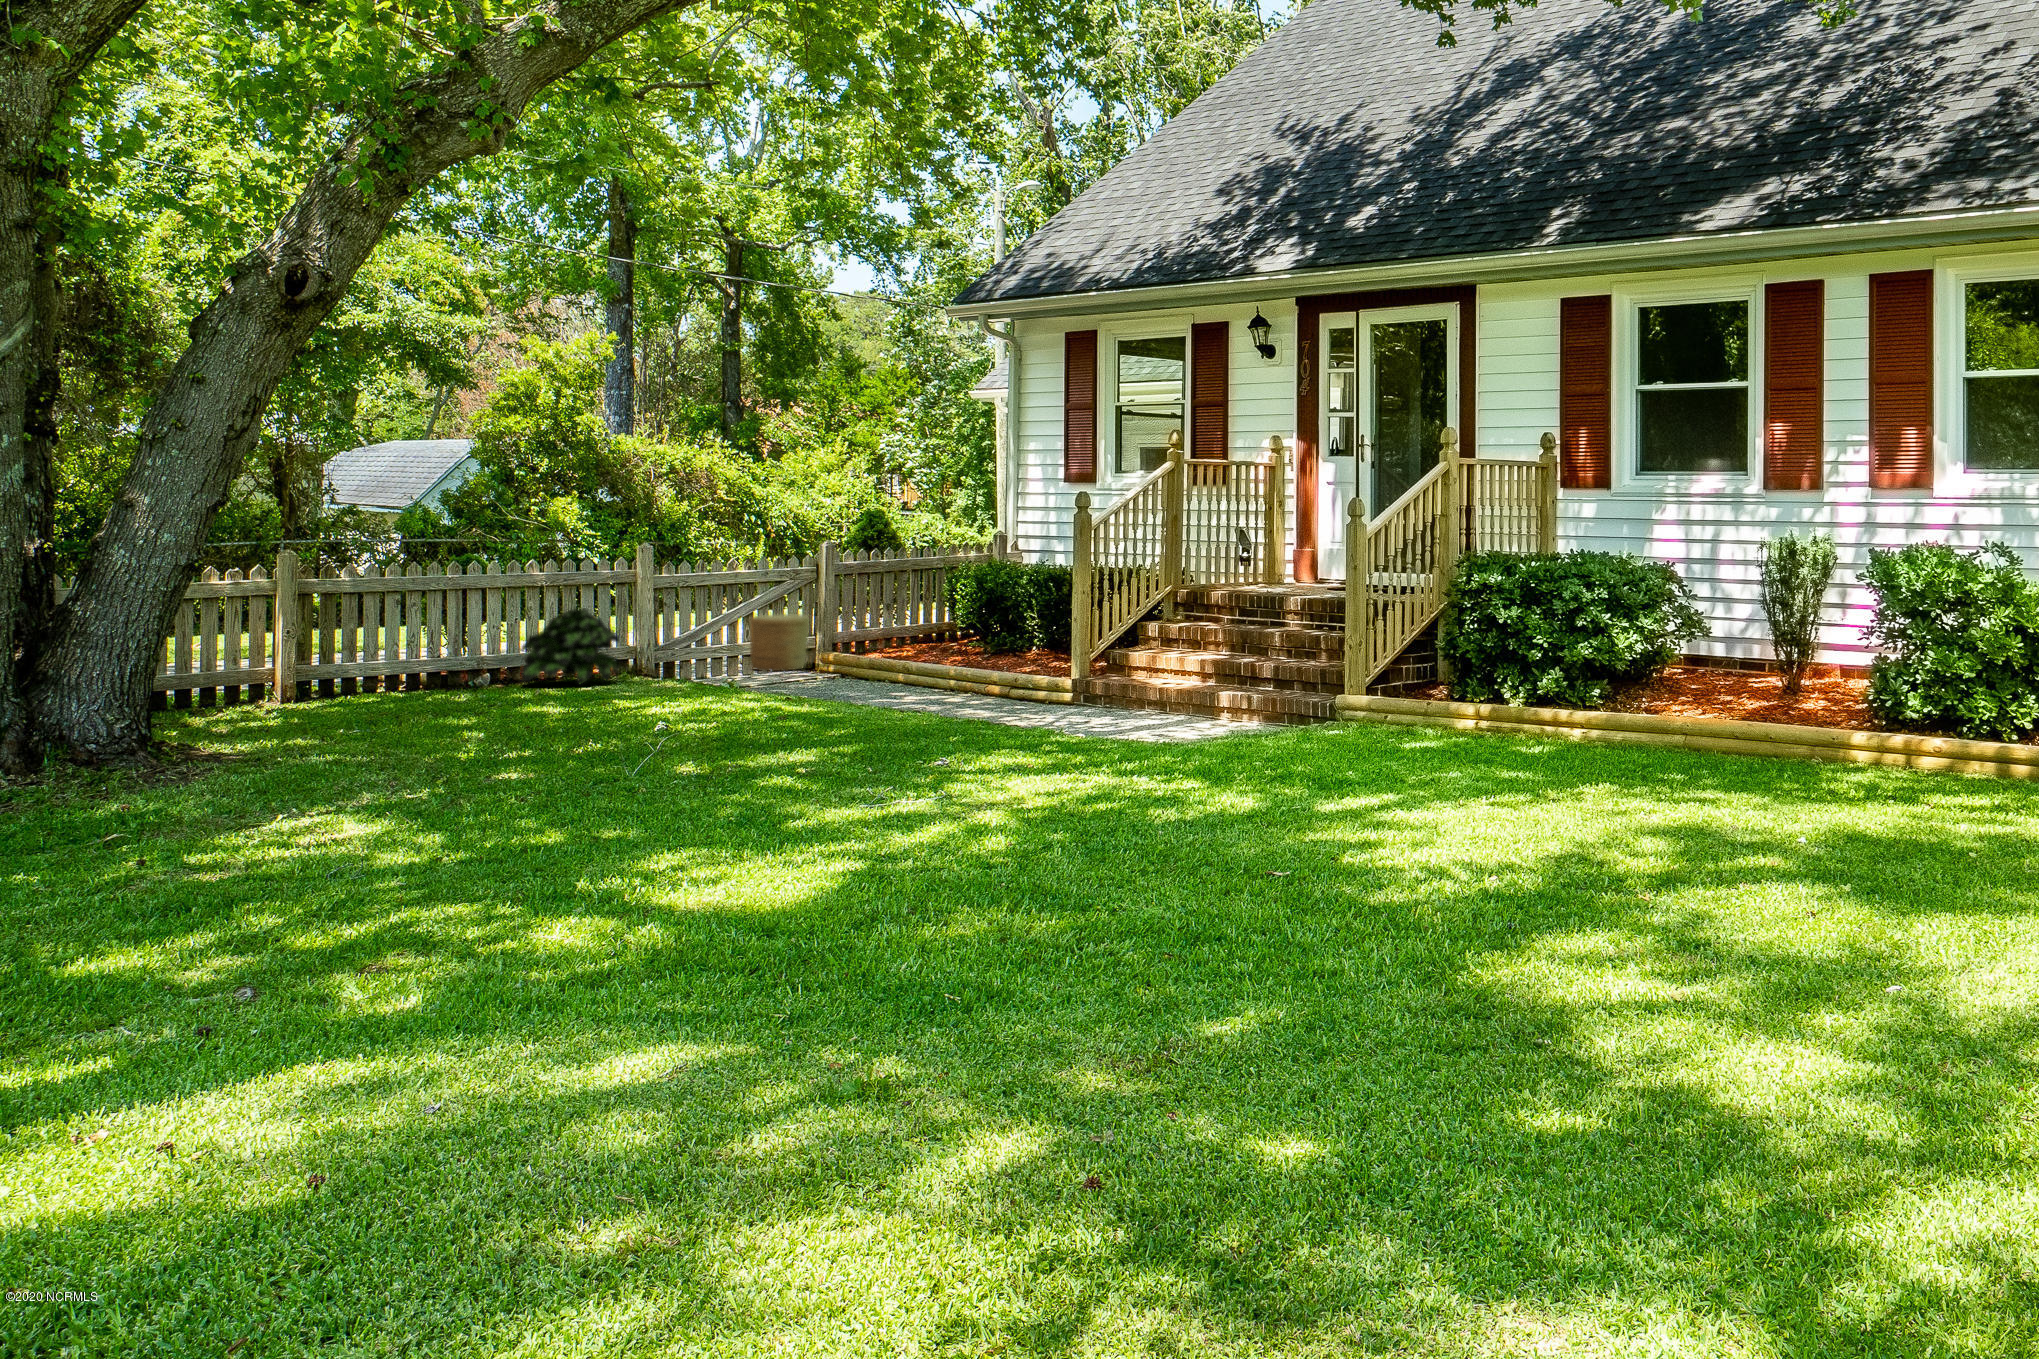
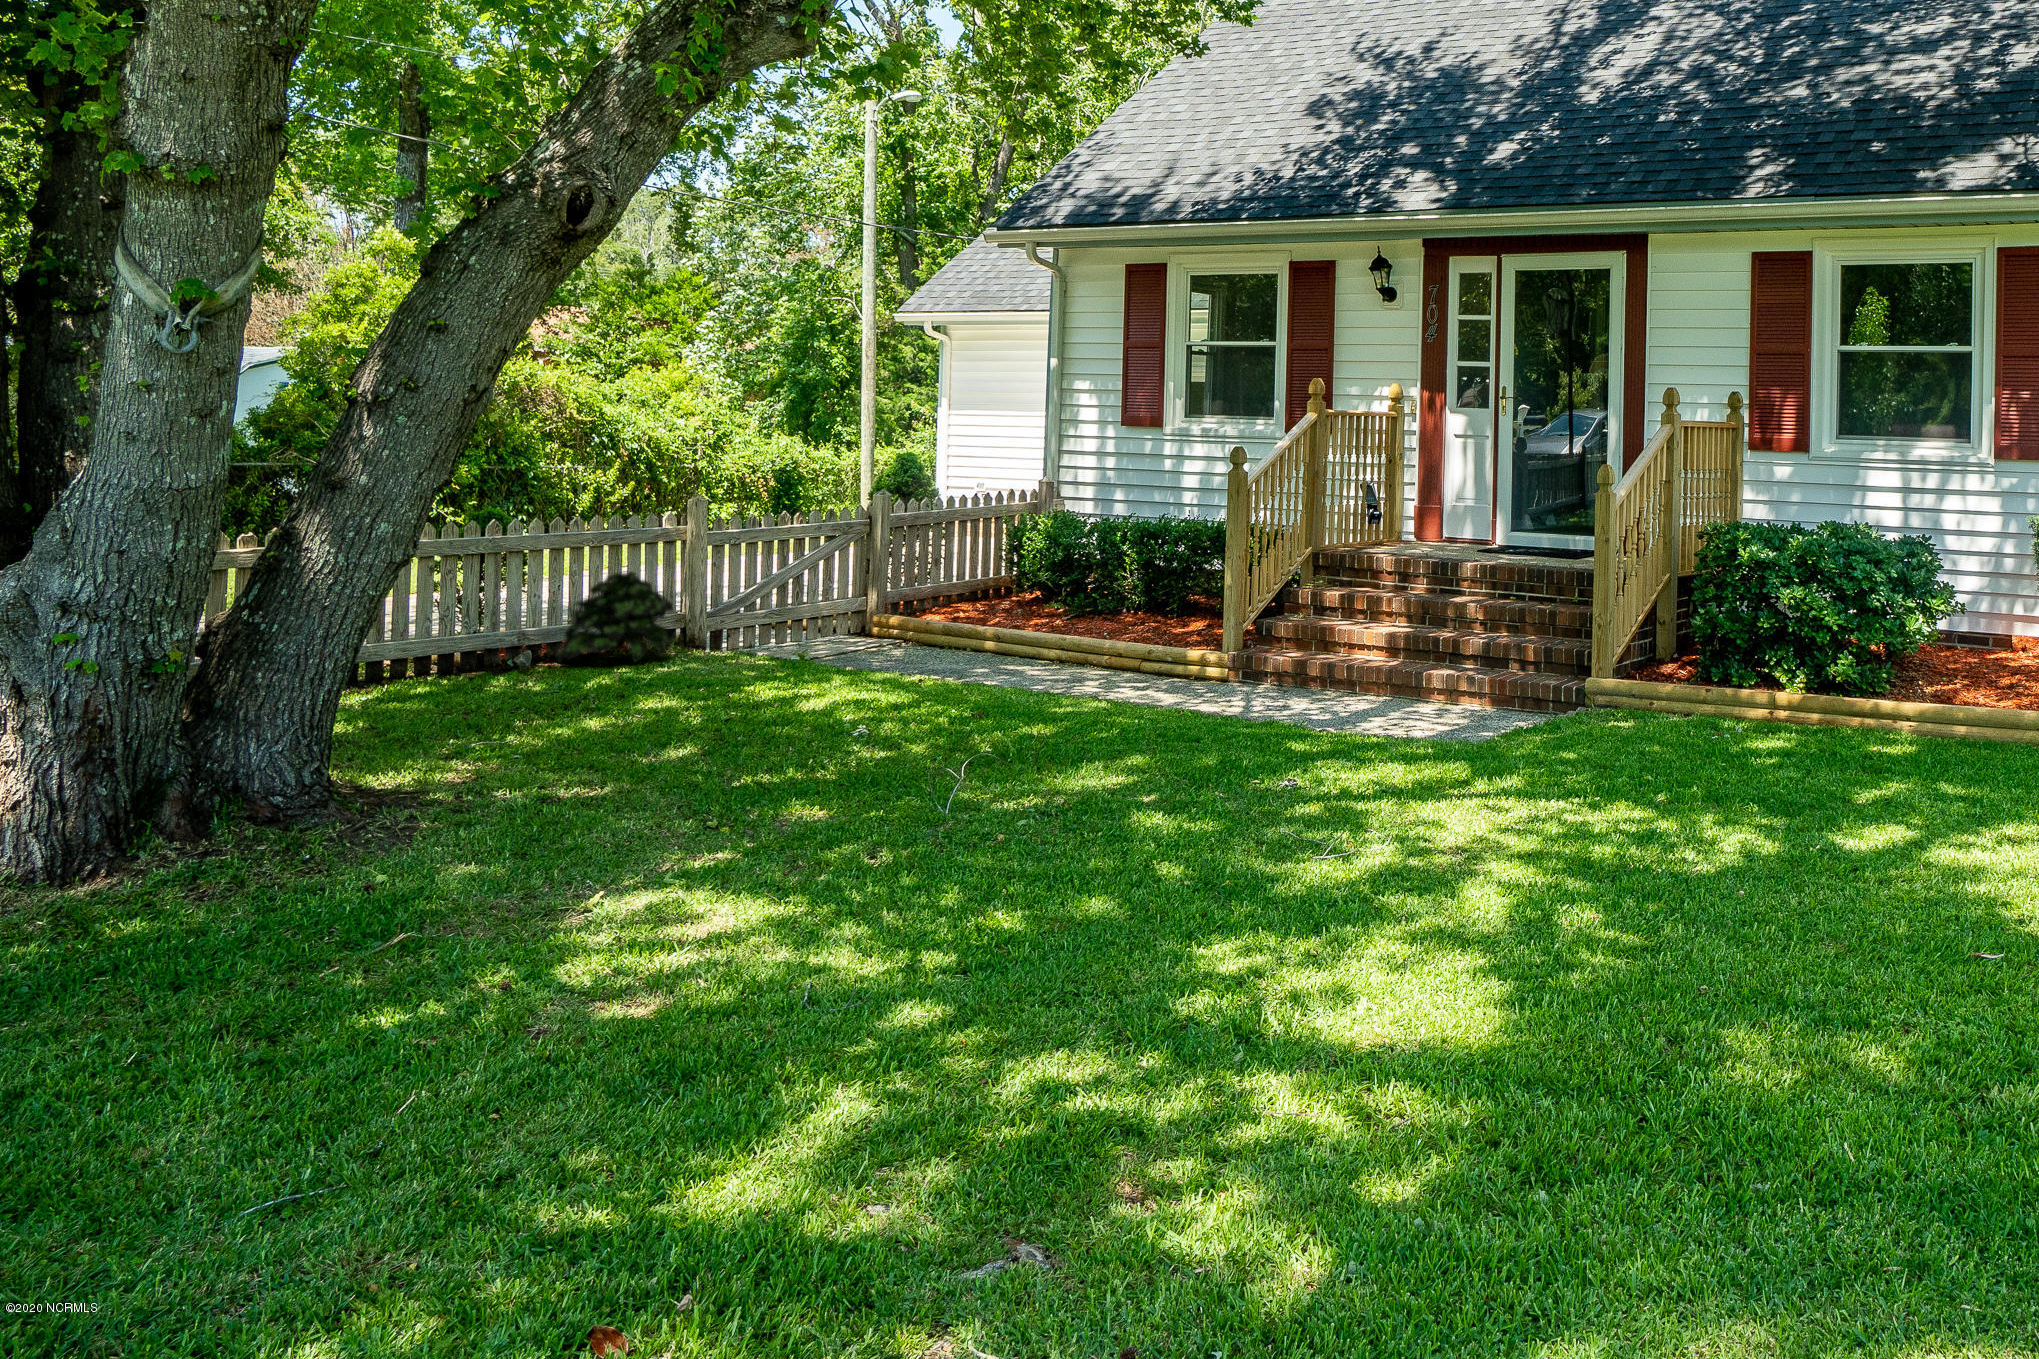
woven basket: present [750,614,809,671] -> none [803,573,871,639]

